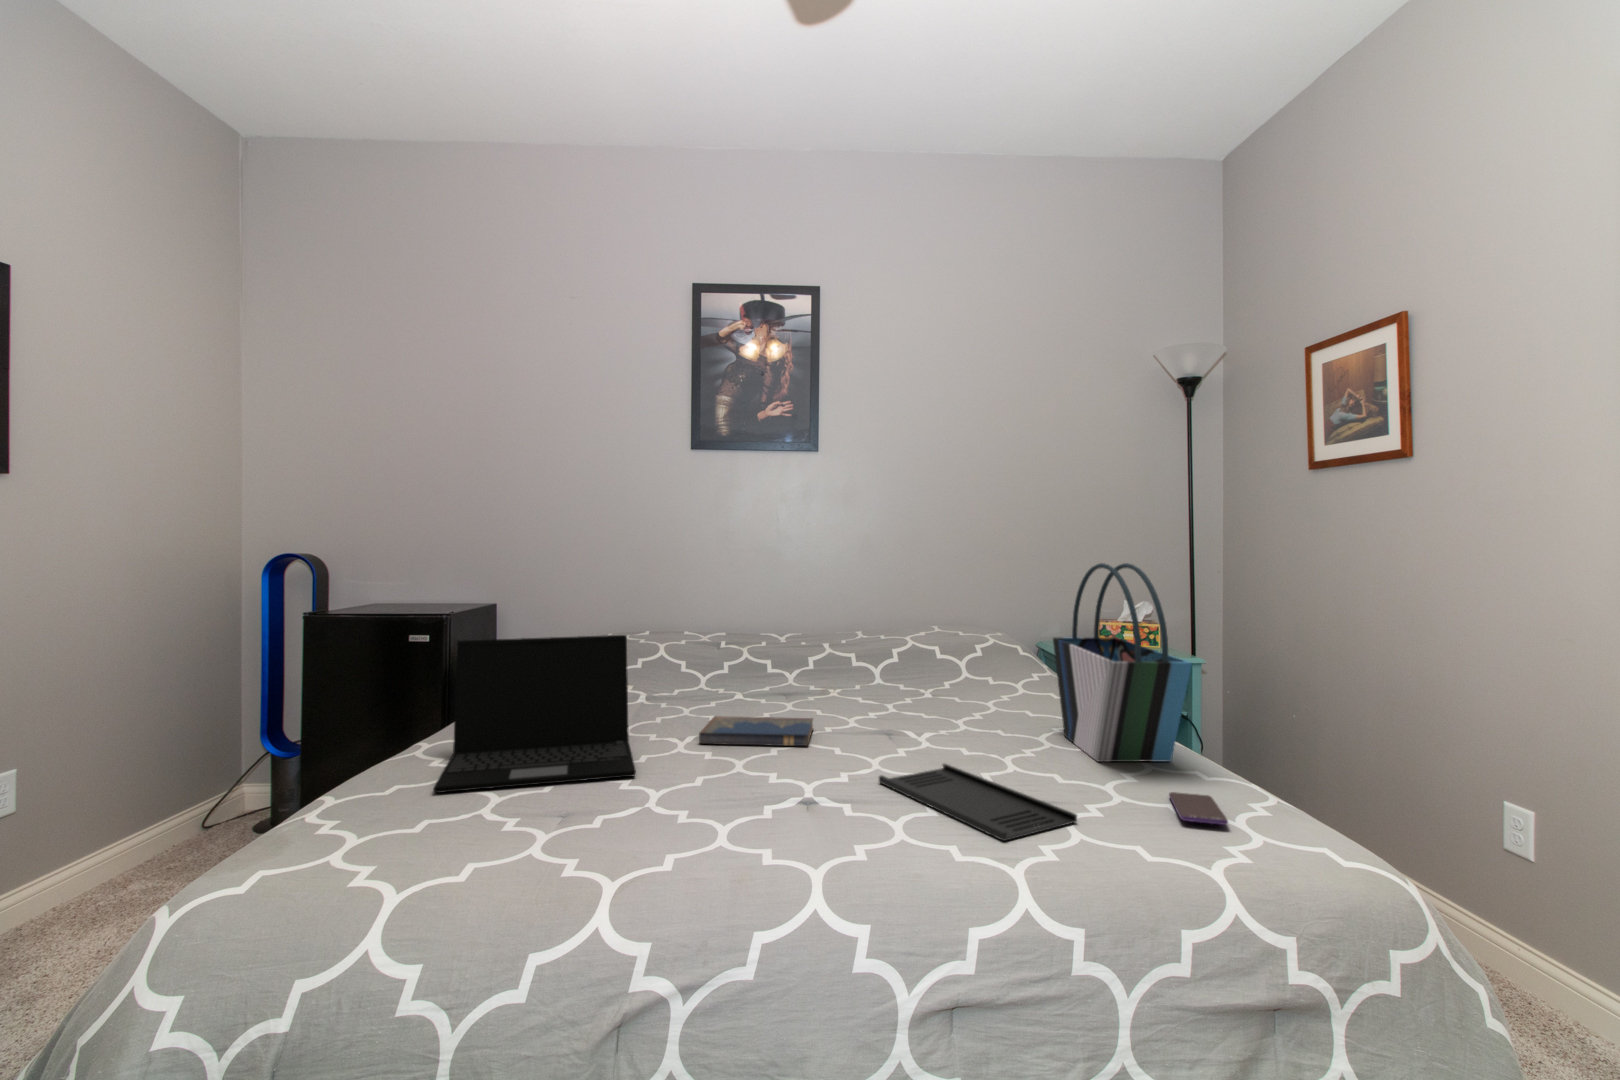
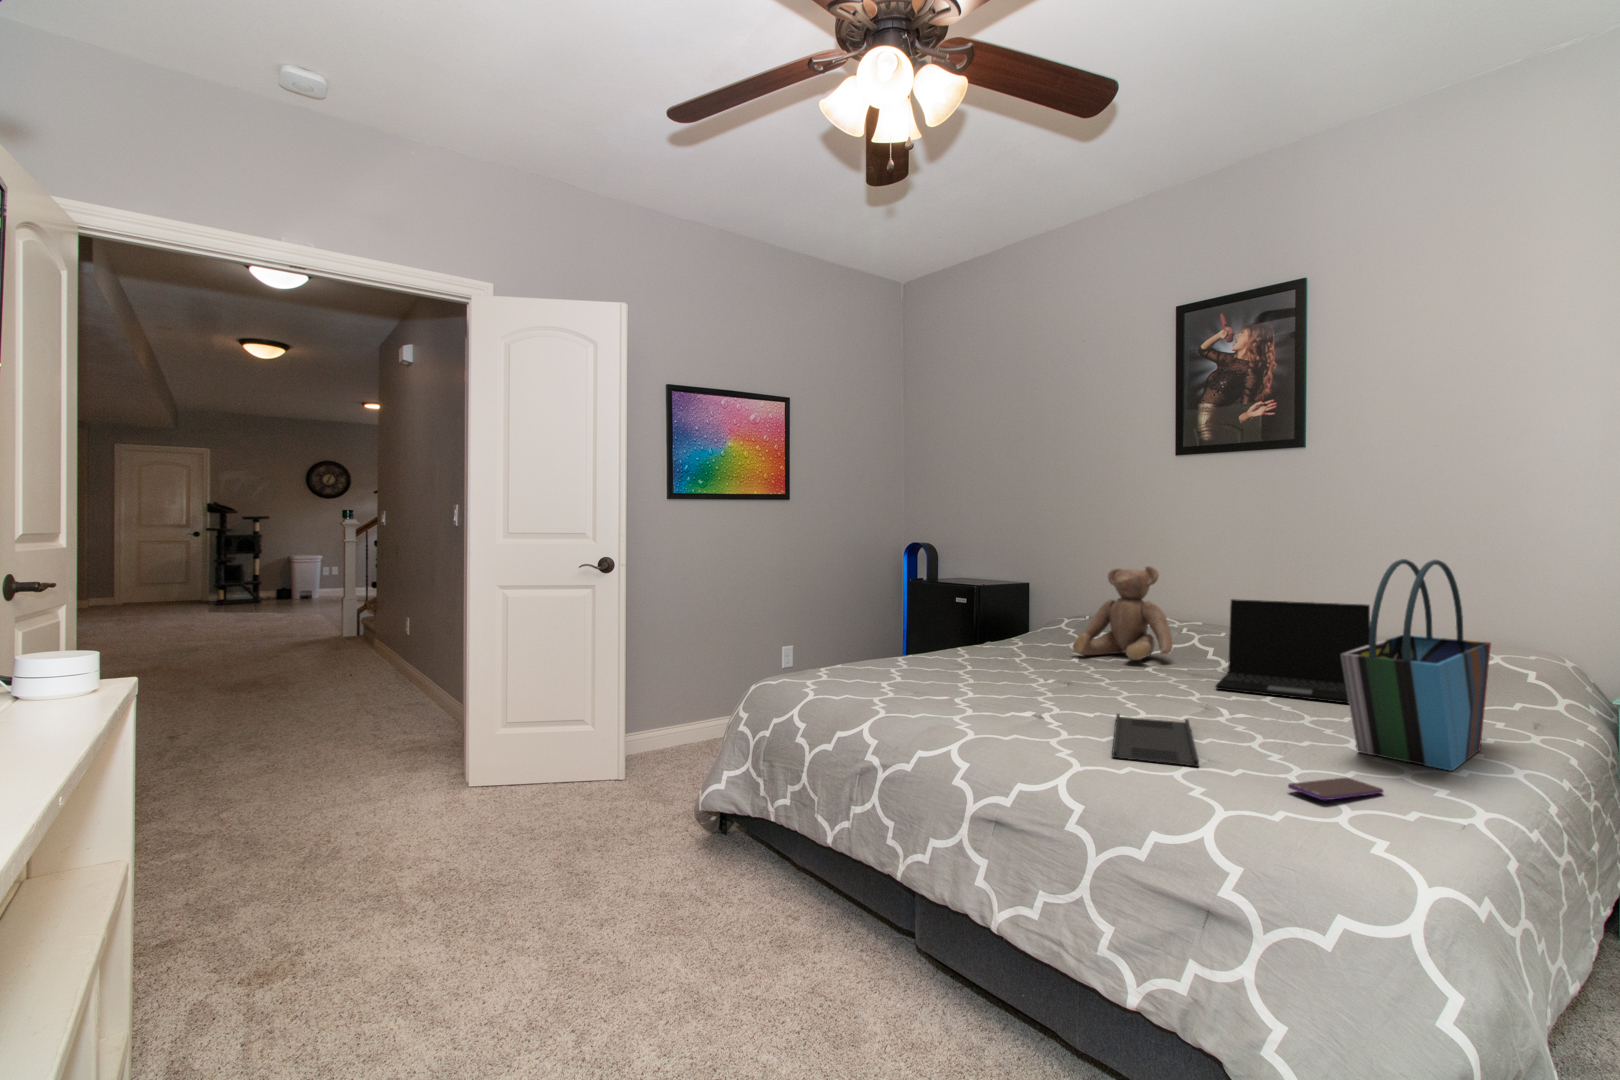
teddy bear: none [635,581,761,703] -> present [1073,566,1173,660]
laptop: present [434,635,636,793] -> present [1216,599,1370,703]
hardcover book: present [699,716,813,746] -> none [1055,666,1158,694]

